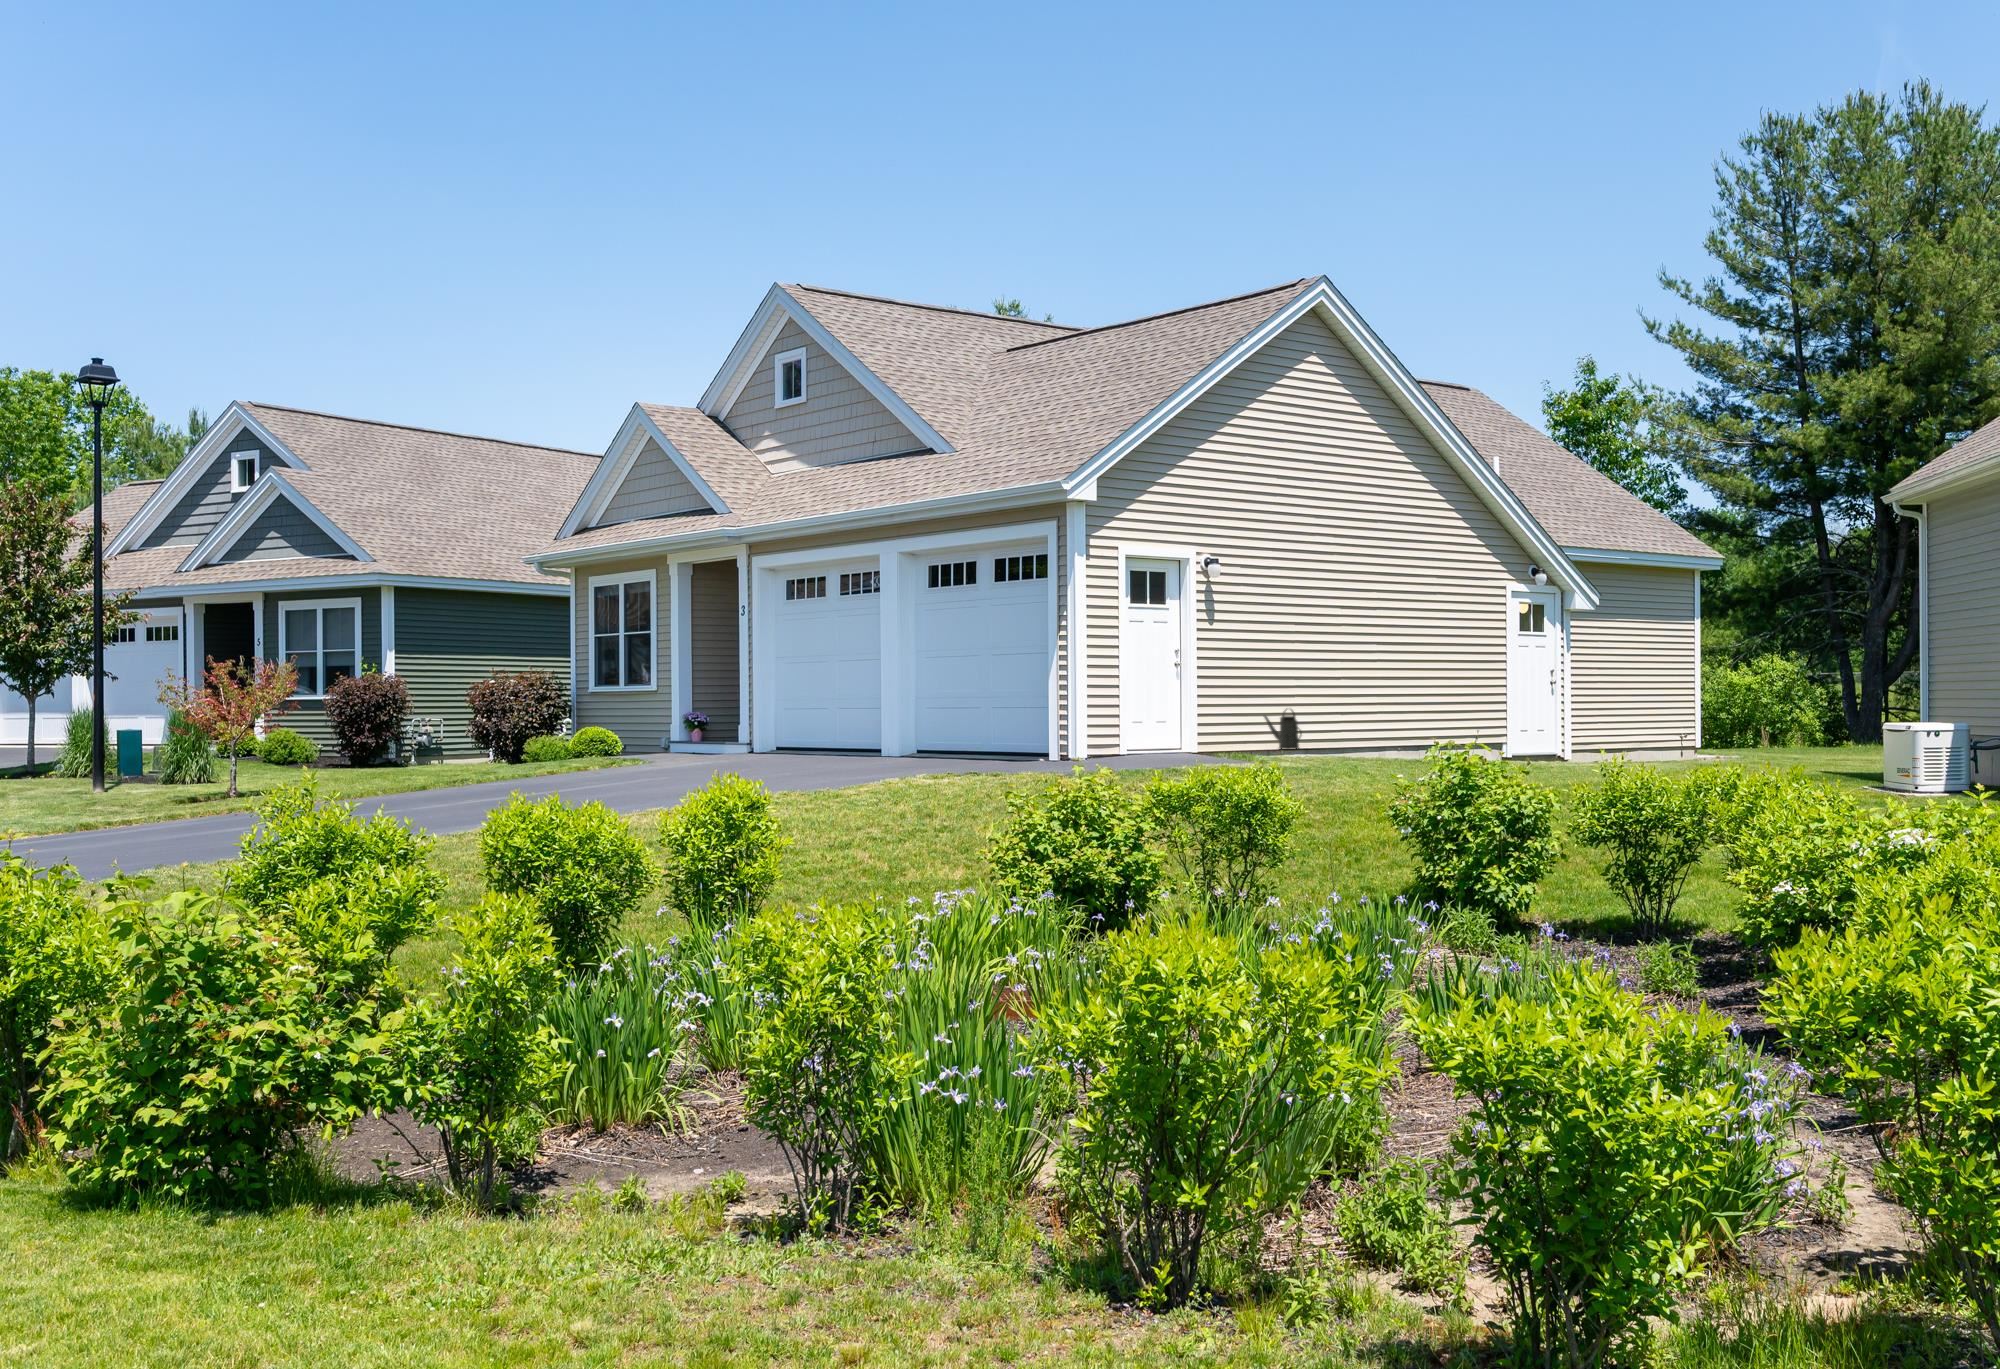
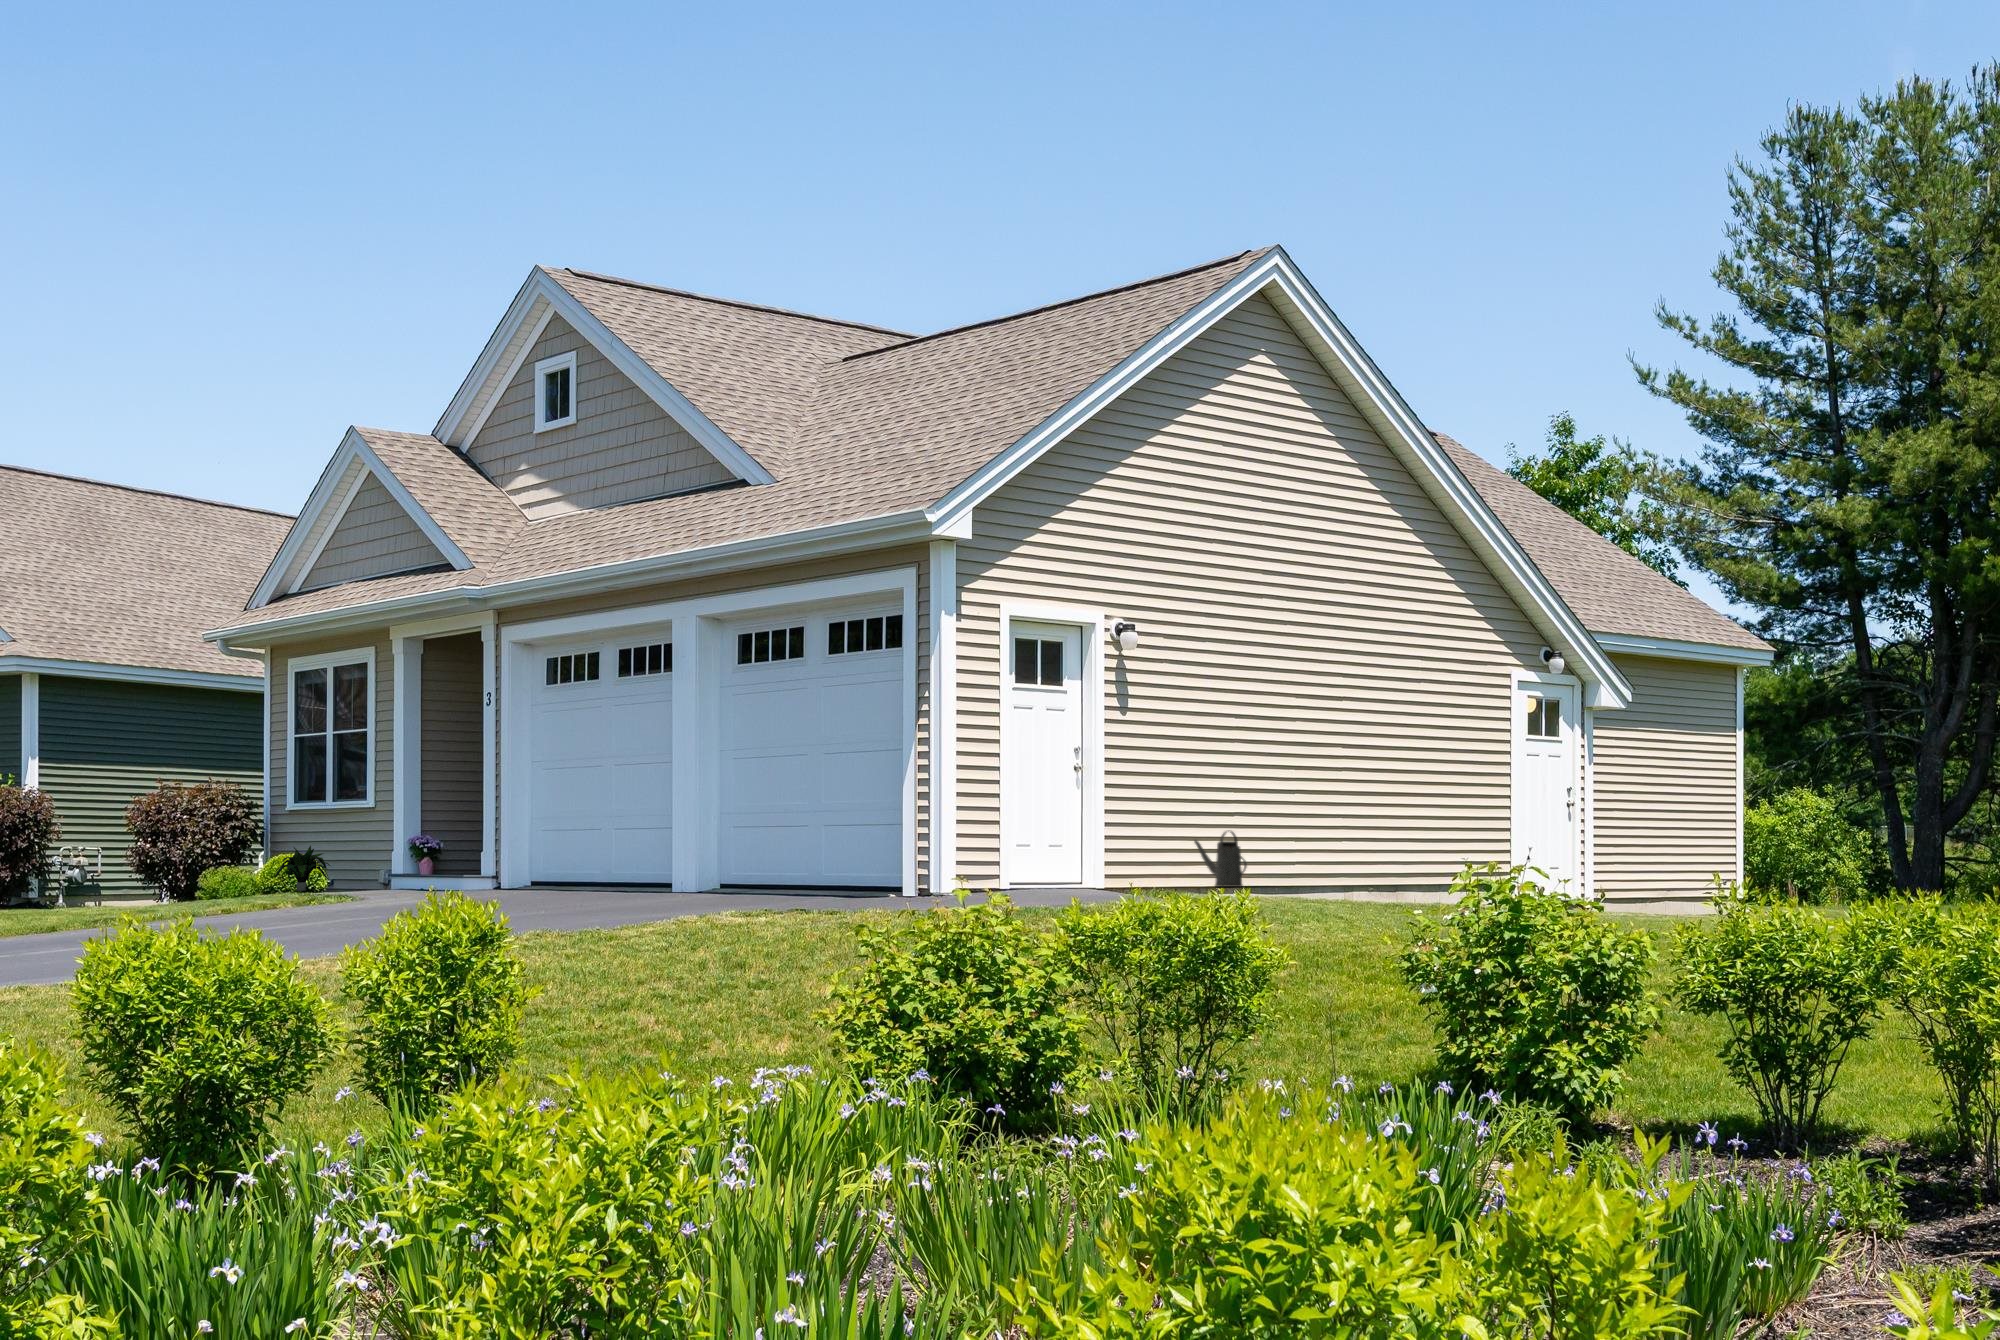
potted plant: none [605,723,646,756] -> present [275,846,330,891]

